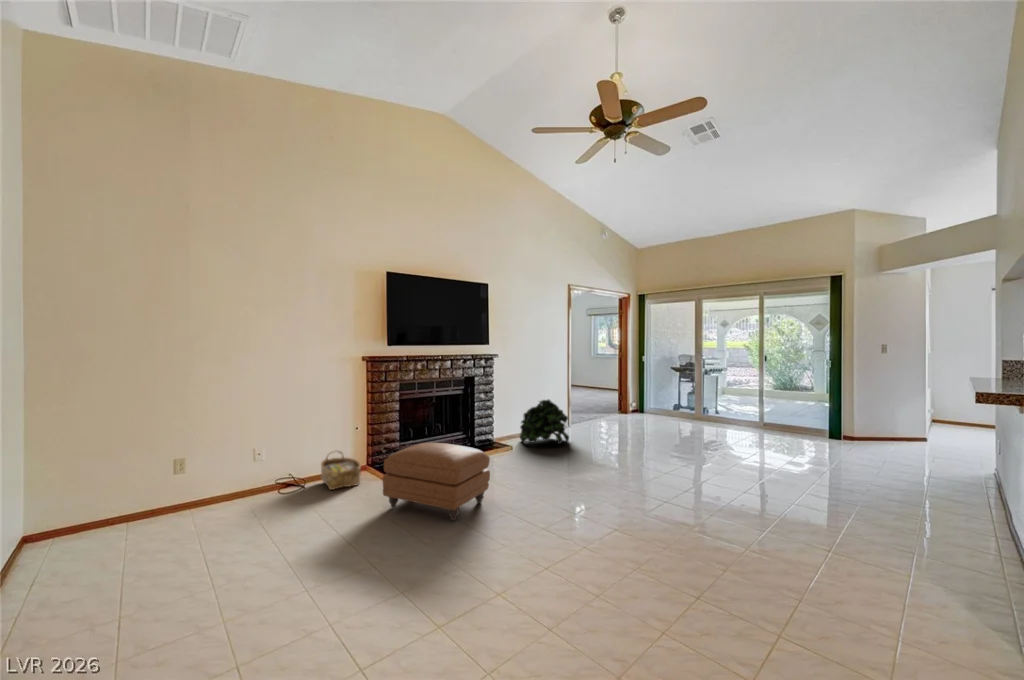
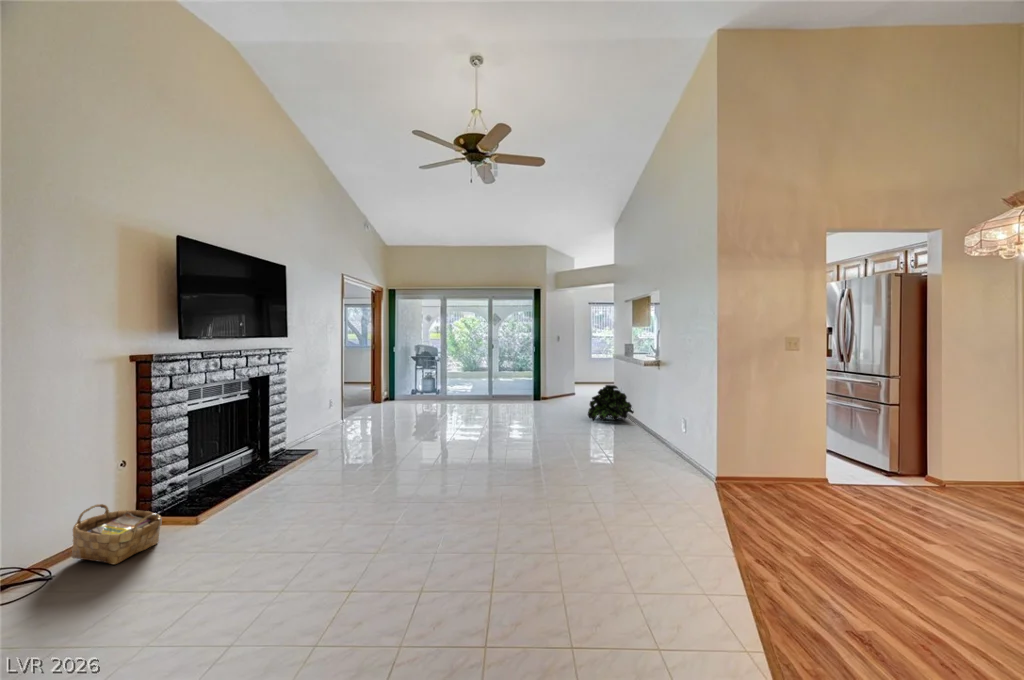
potted plant: present [520,400,569,445] -> present [588,385,634,421]
ottoman: present [383,443,490,521] -> none [255,451,376,547]

